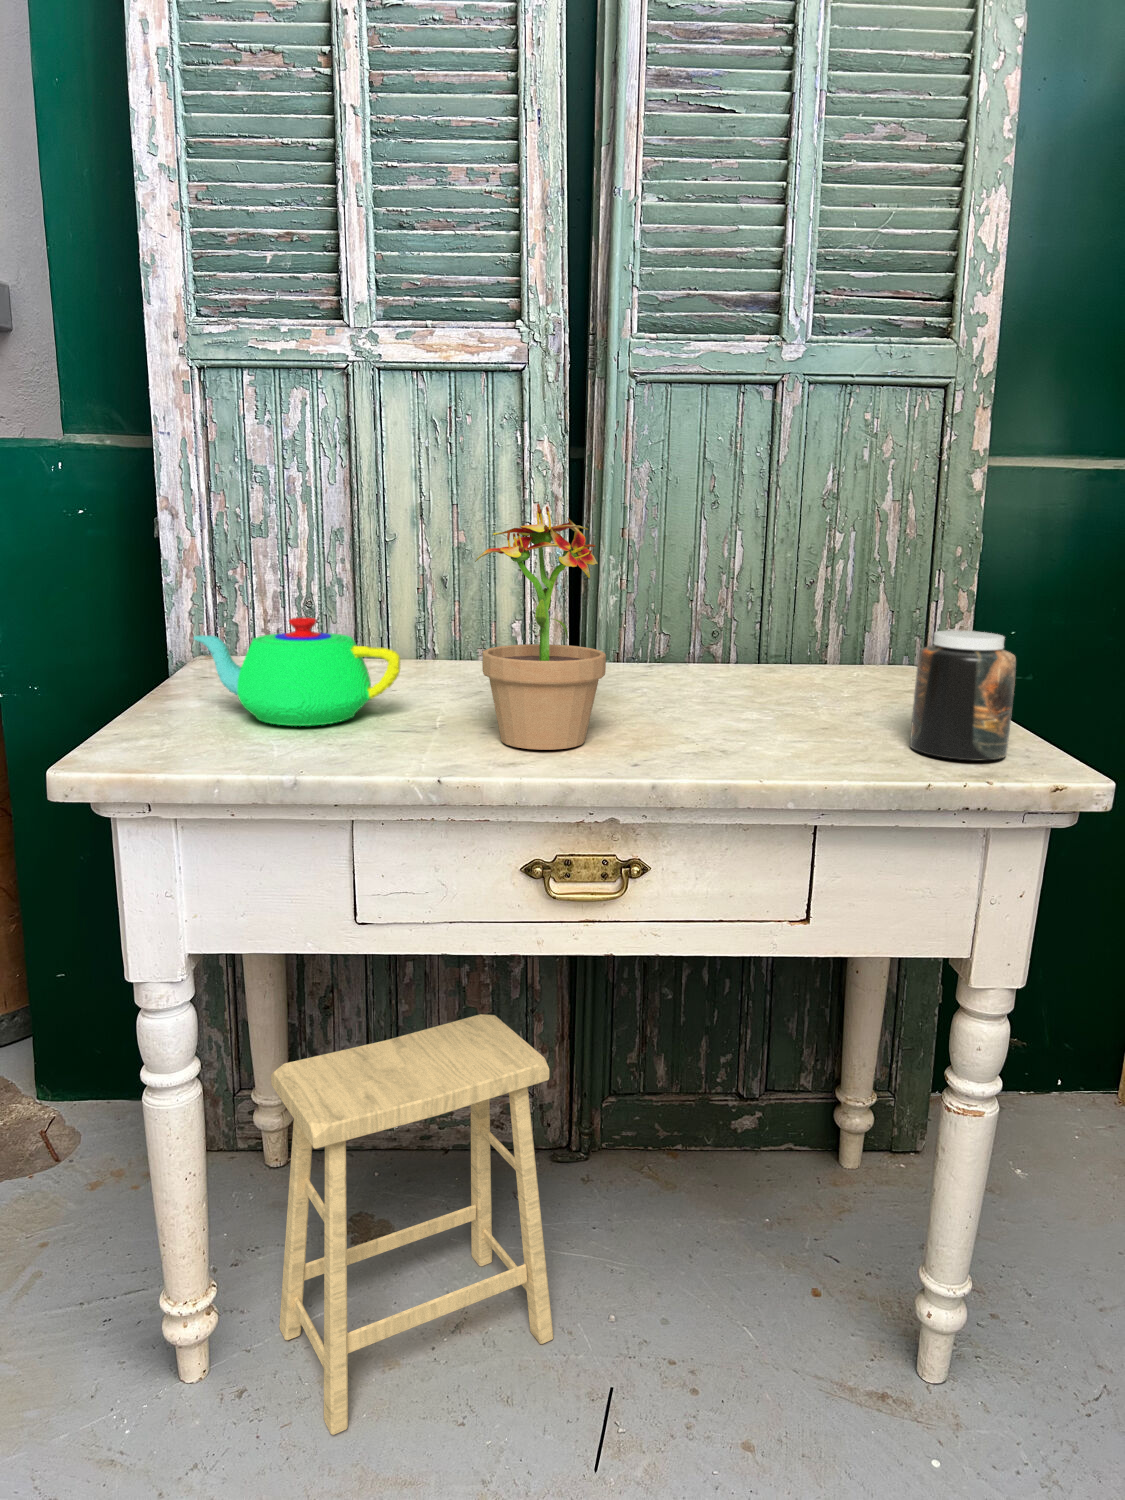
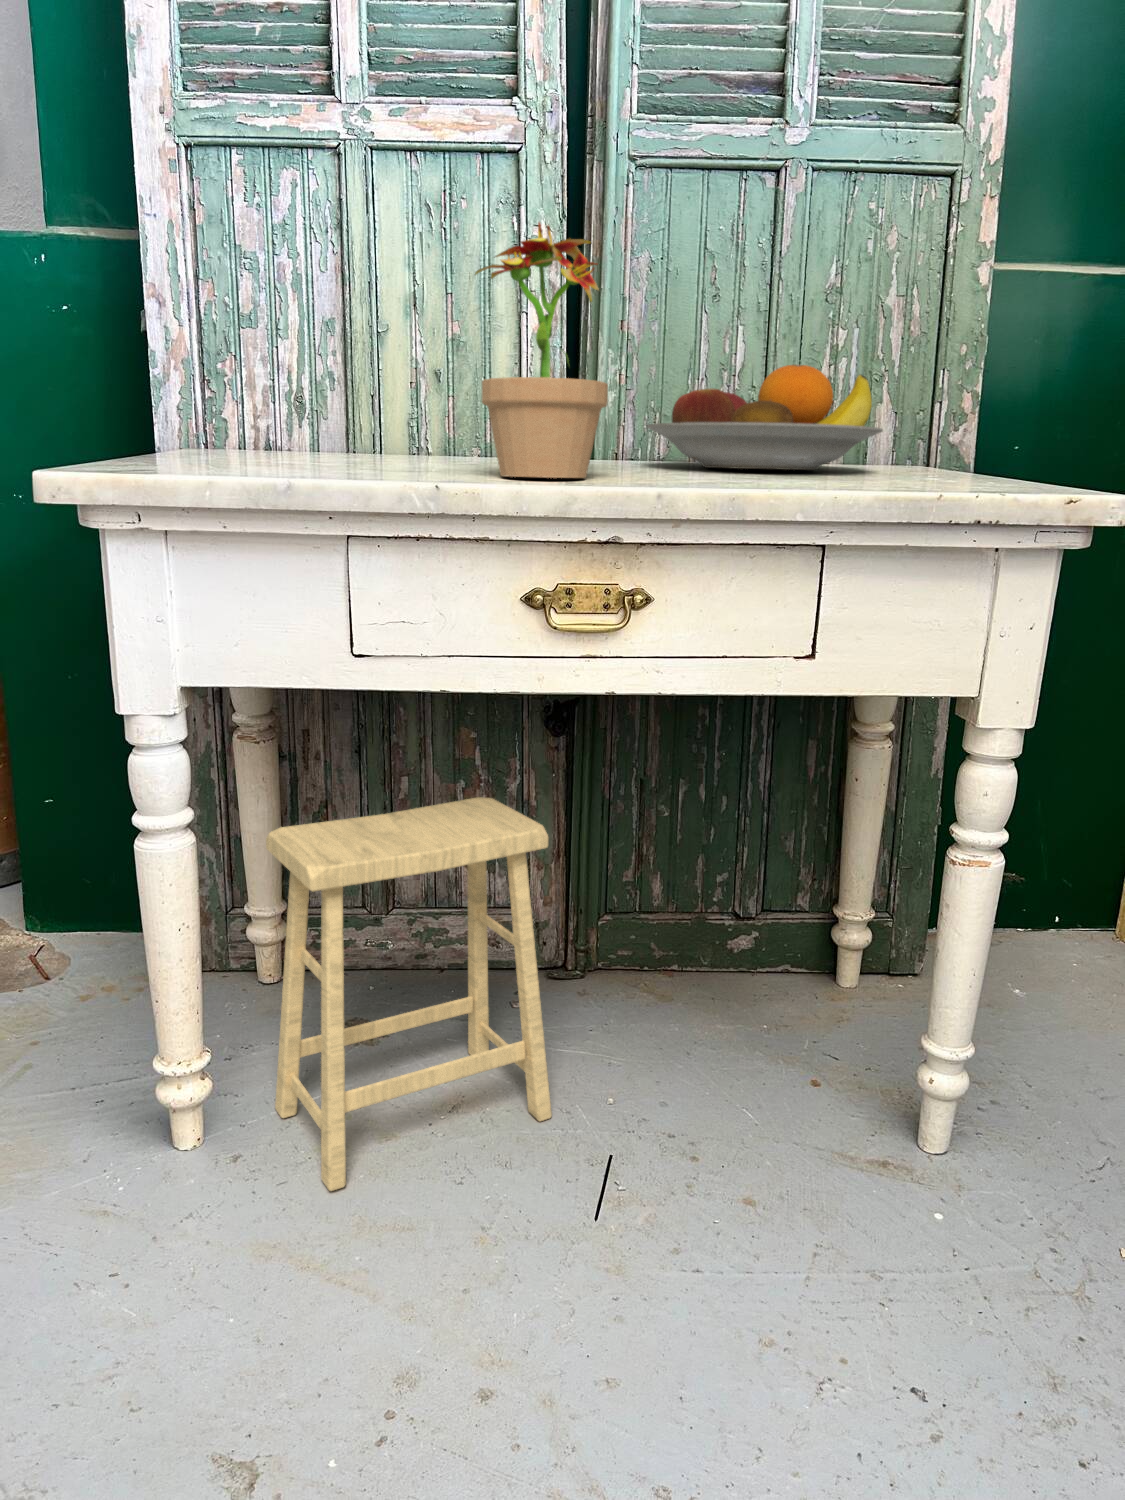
fruit bowl: none [646,598,878,704] -> present [647,365,883,470]
teapot: present [194,617,400,726] -> none [184,360,397,468]
jar: present [910,630,1016,760] -> none [917,359,1026,487]

